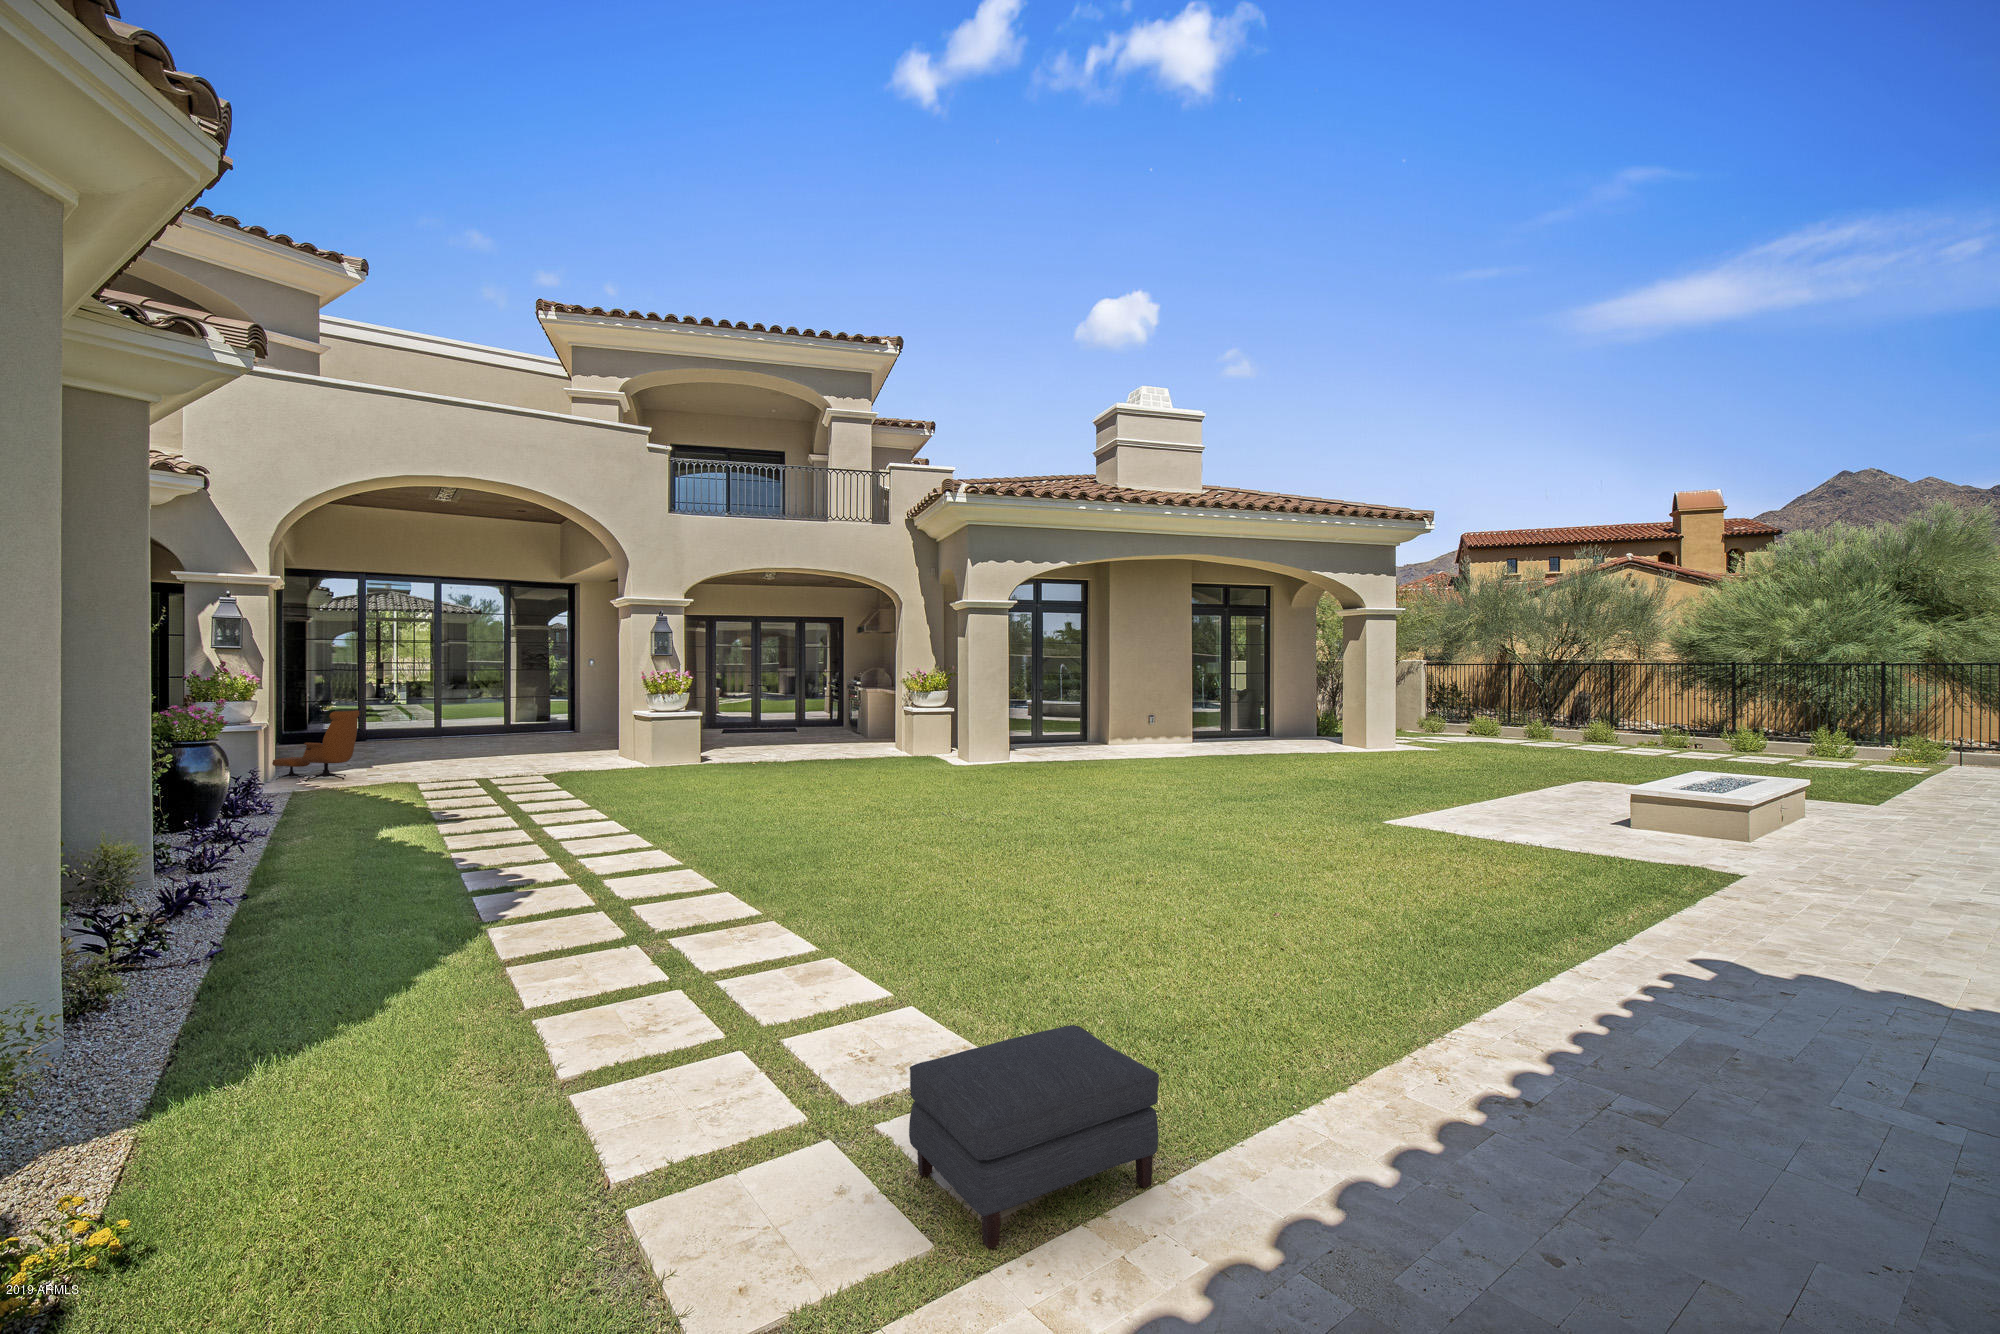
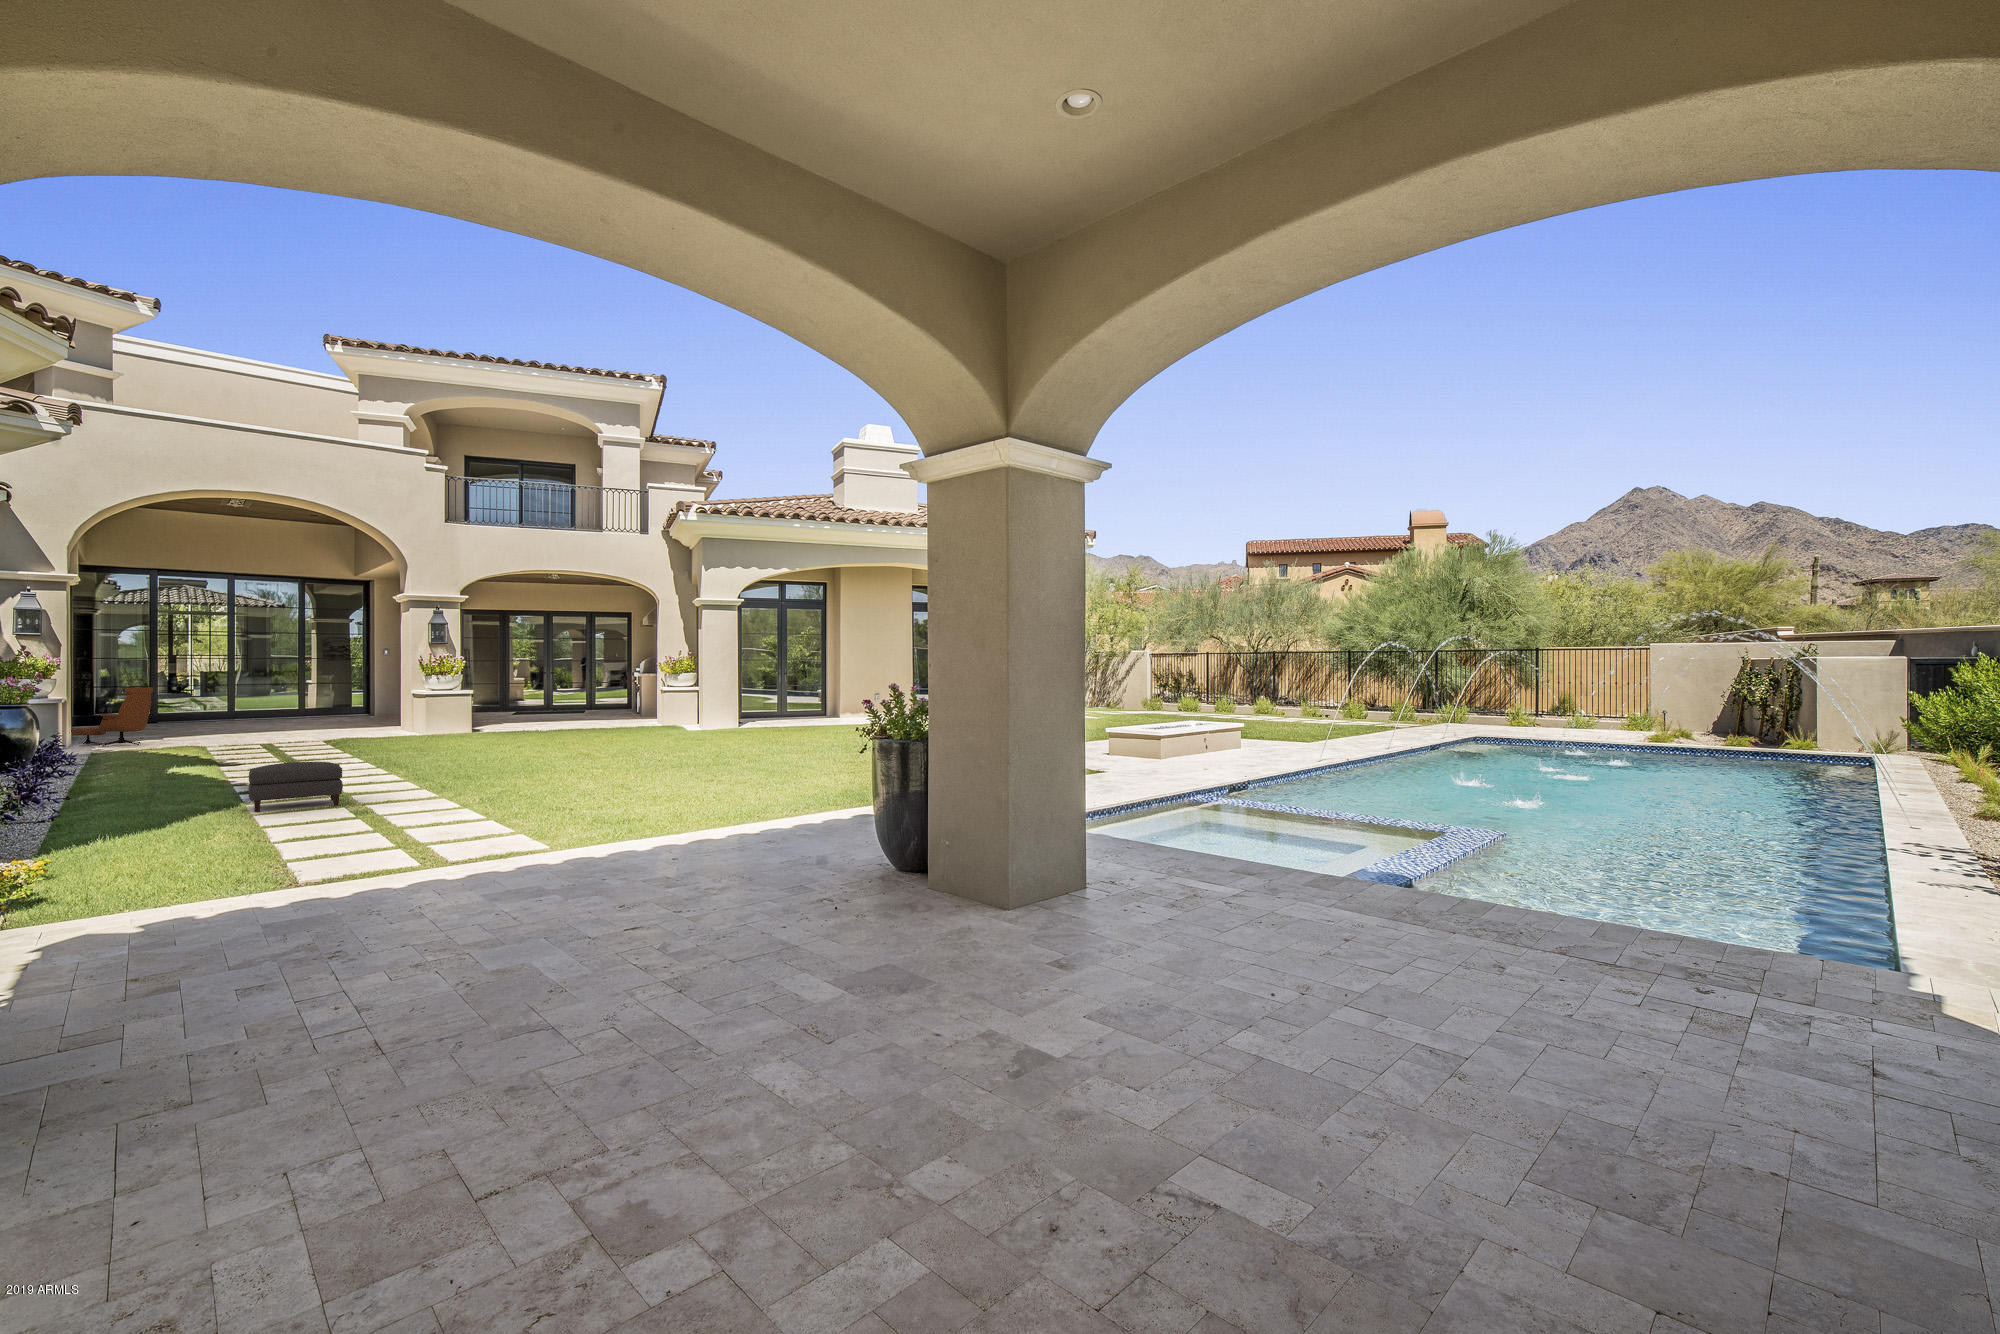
ottoman: present [909,1025,1159,1249] -> present [248,762,343,812]

